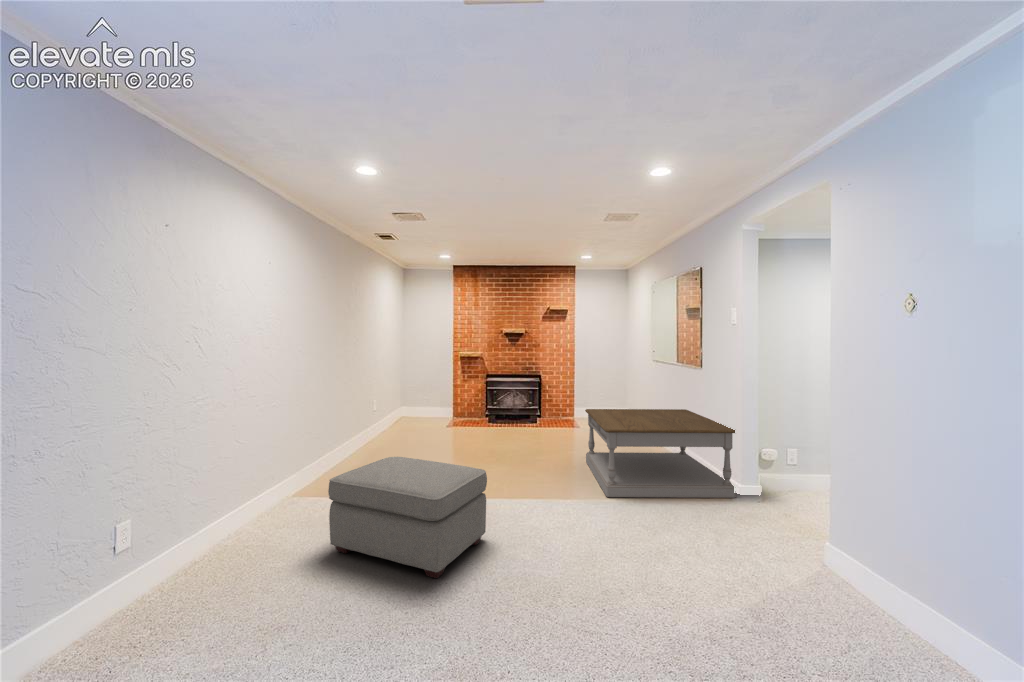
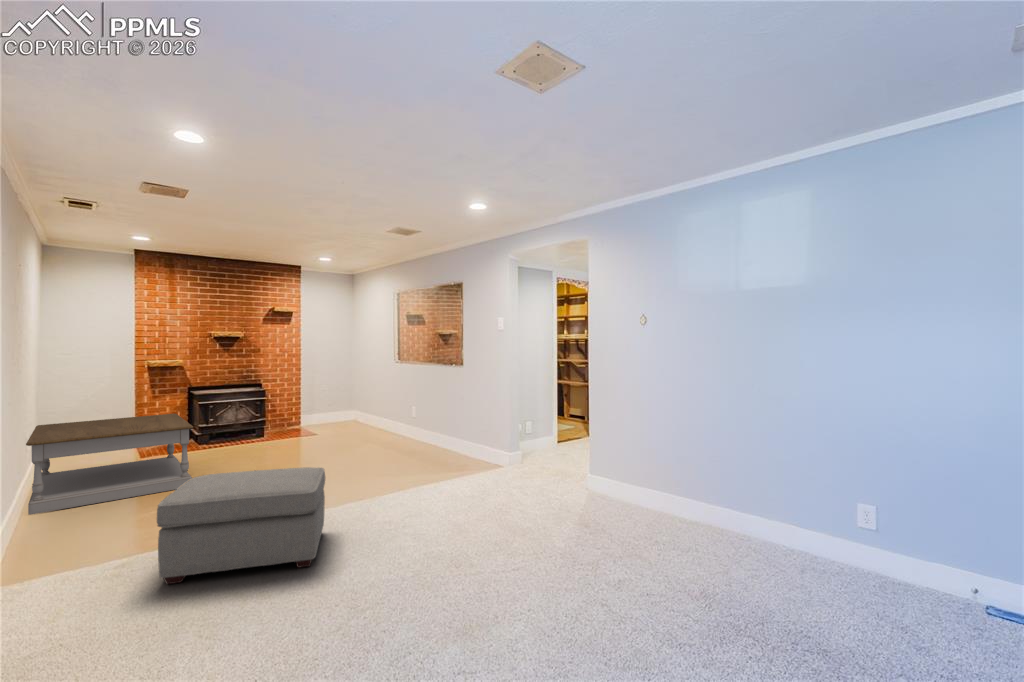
coffee table: present [585,409,735,498] -> present [26,414,193,515]

